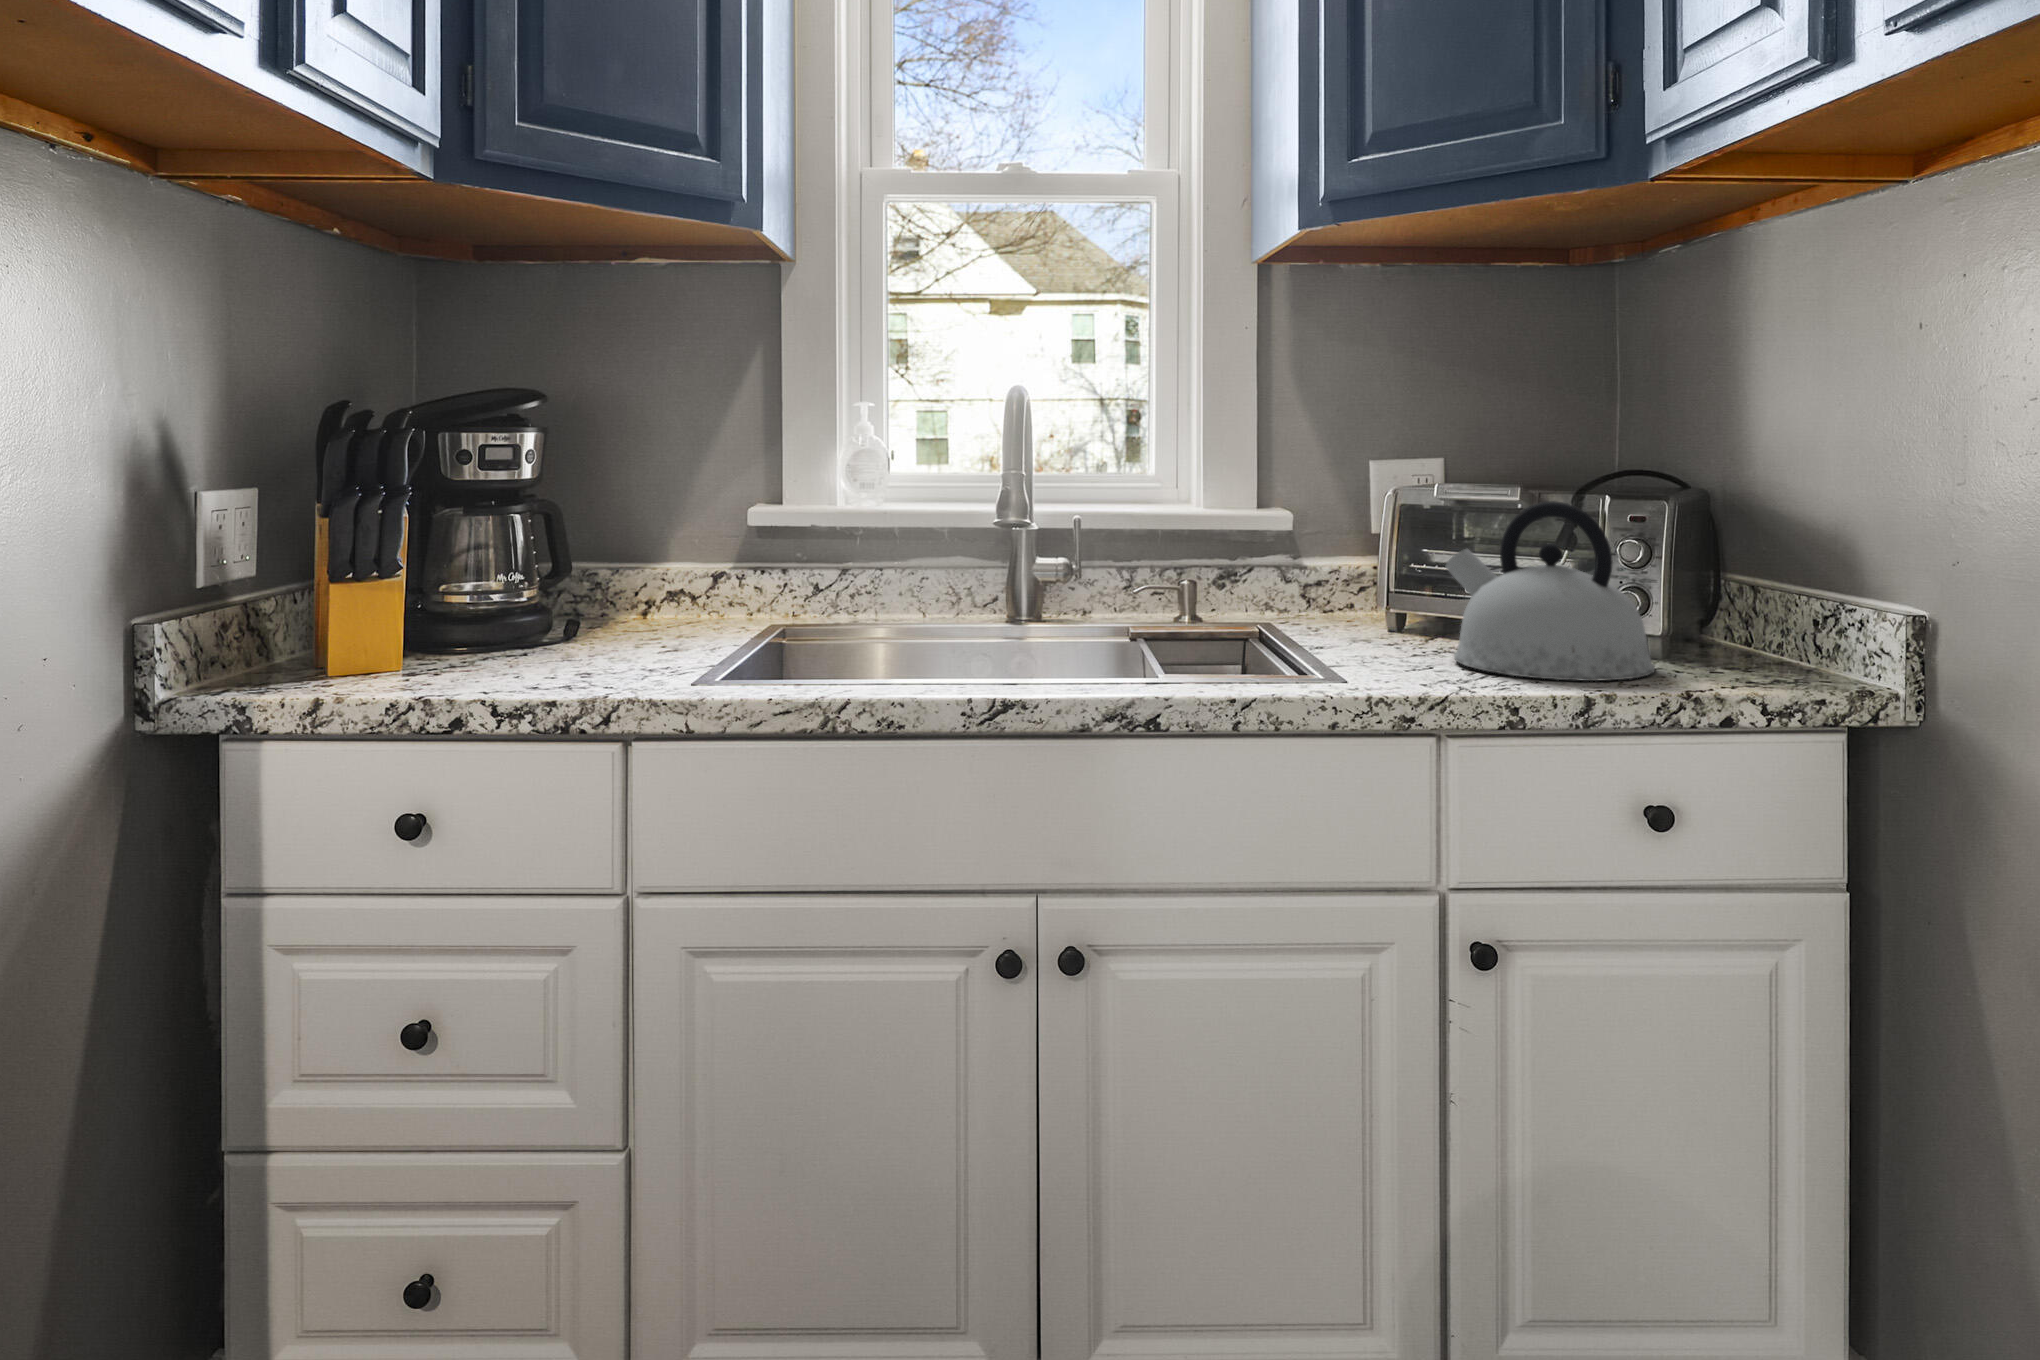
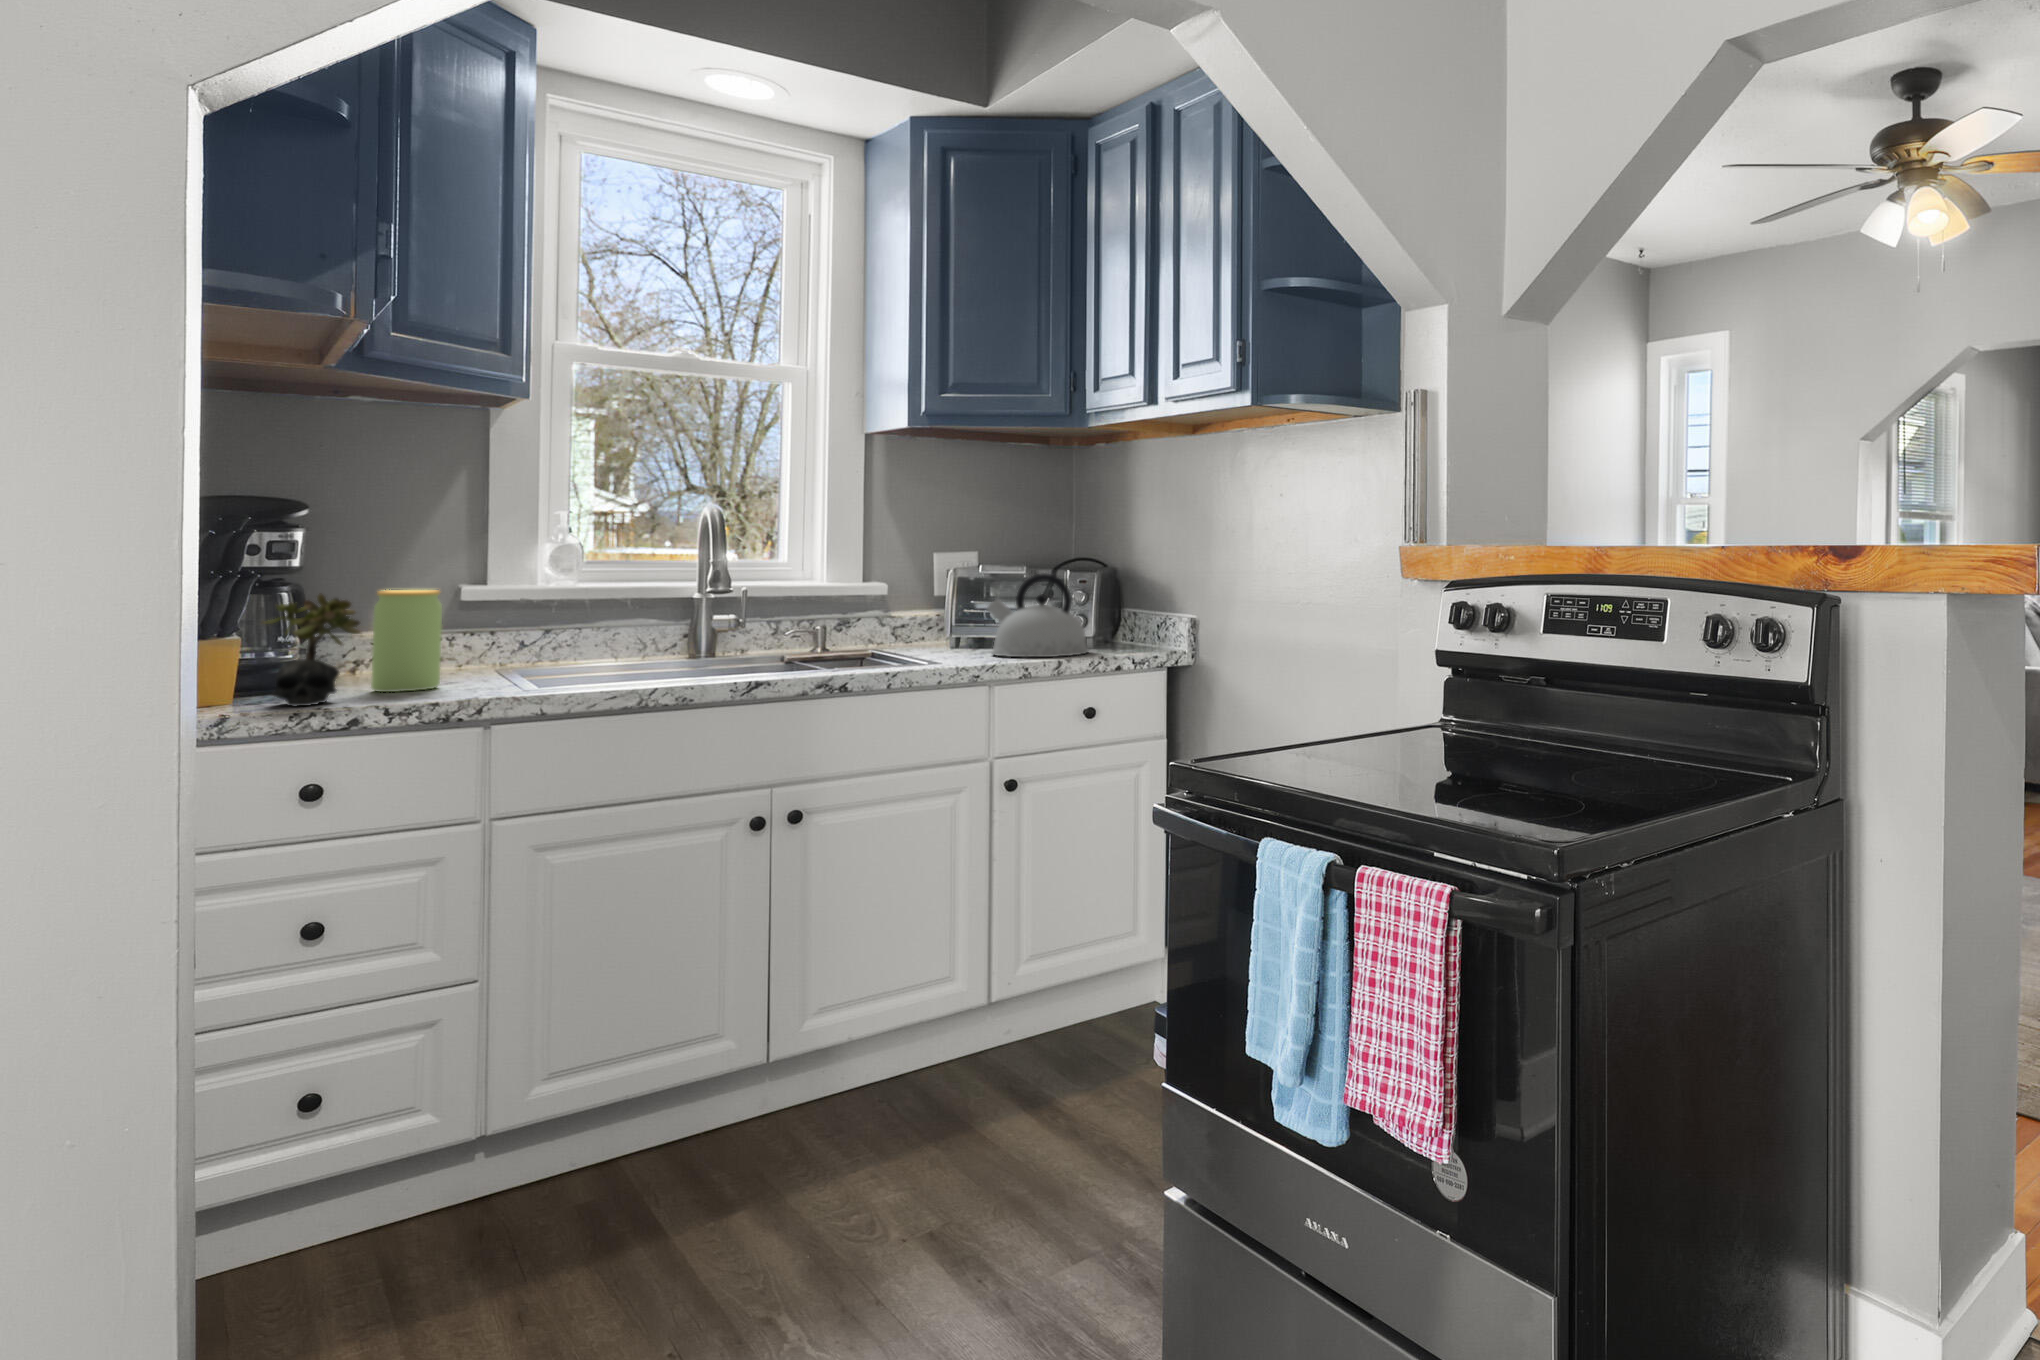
jar: none [573,513,650,663] -> present [371,590,442,692]
succulent plant: none [409,519,517,687] -> present [261,593,360,707]

